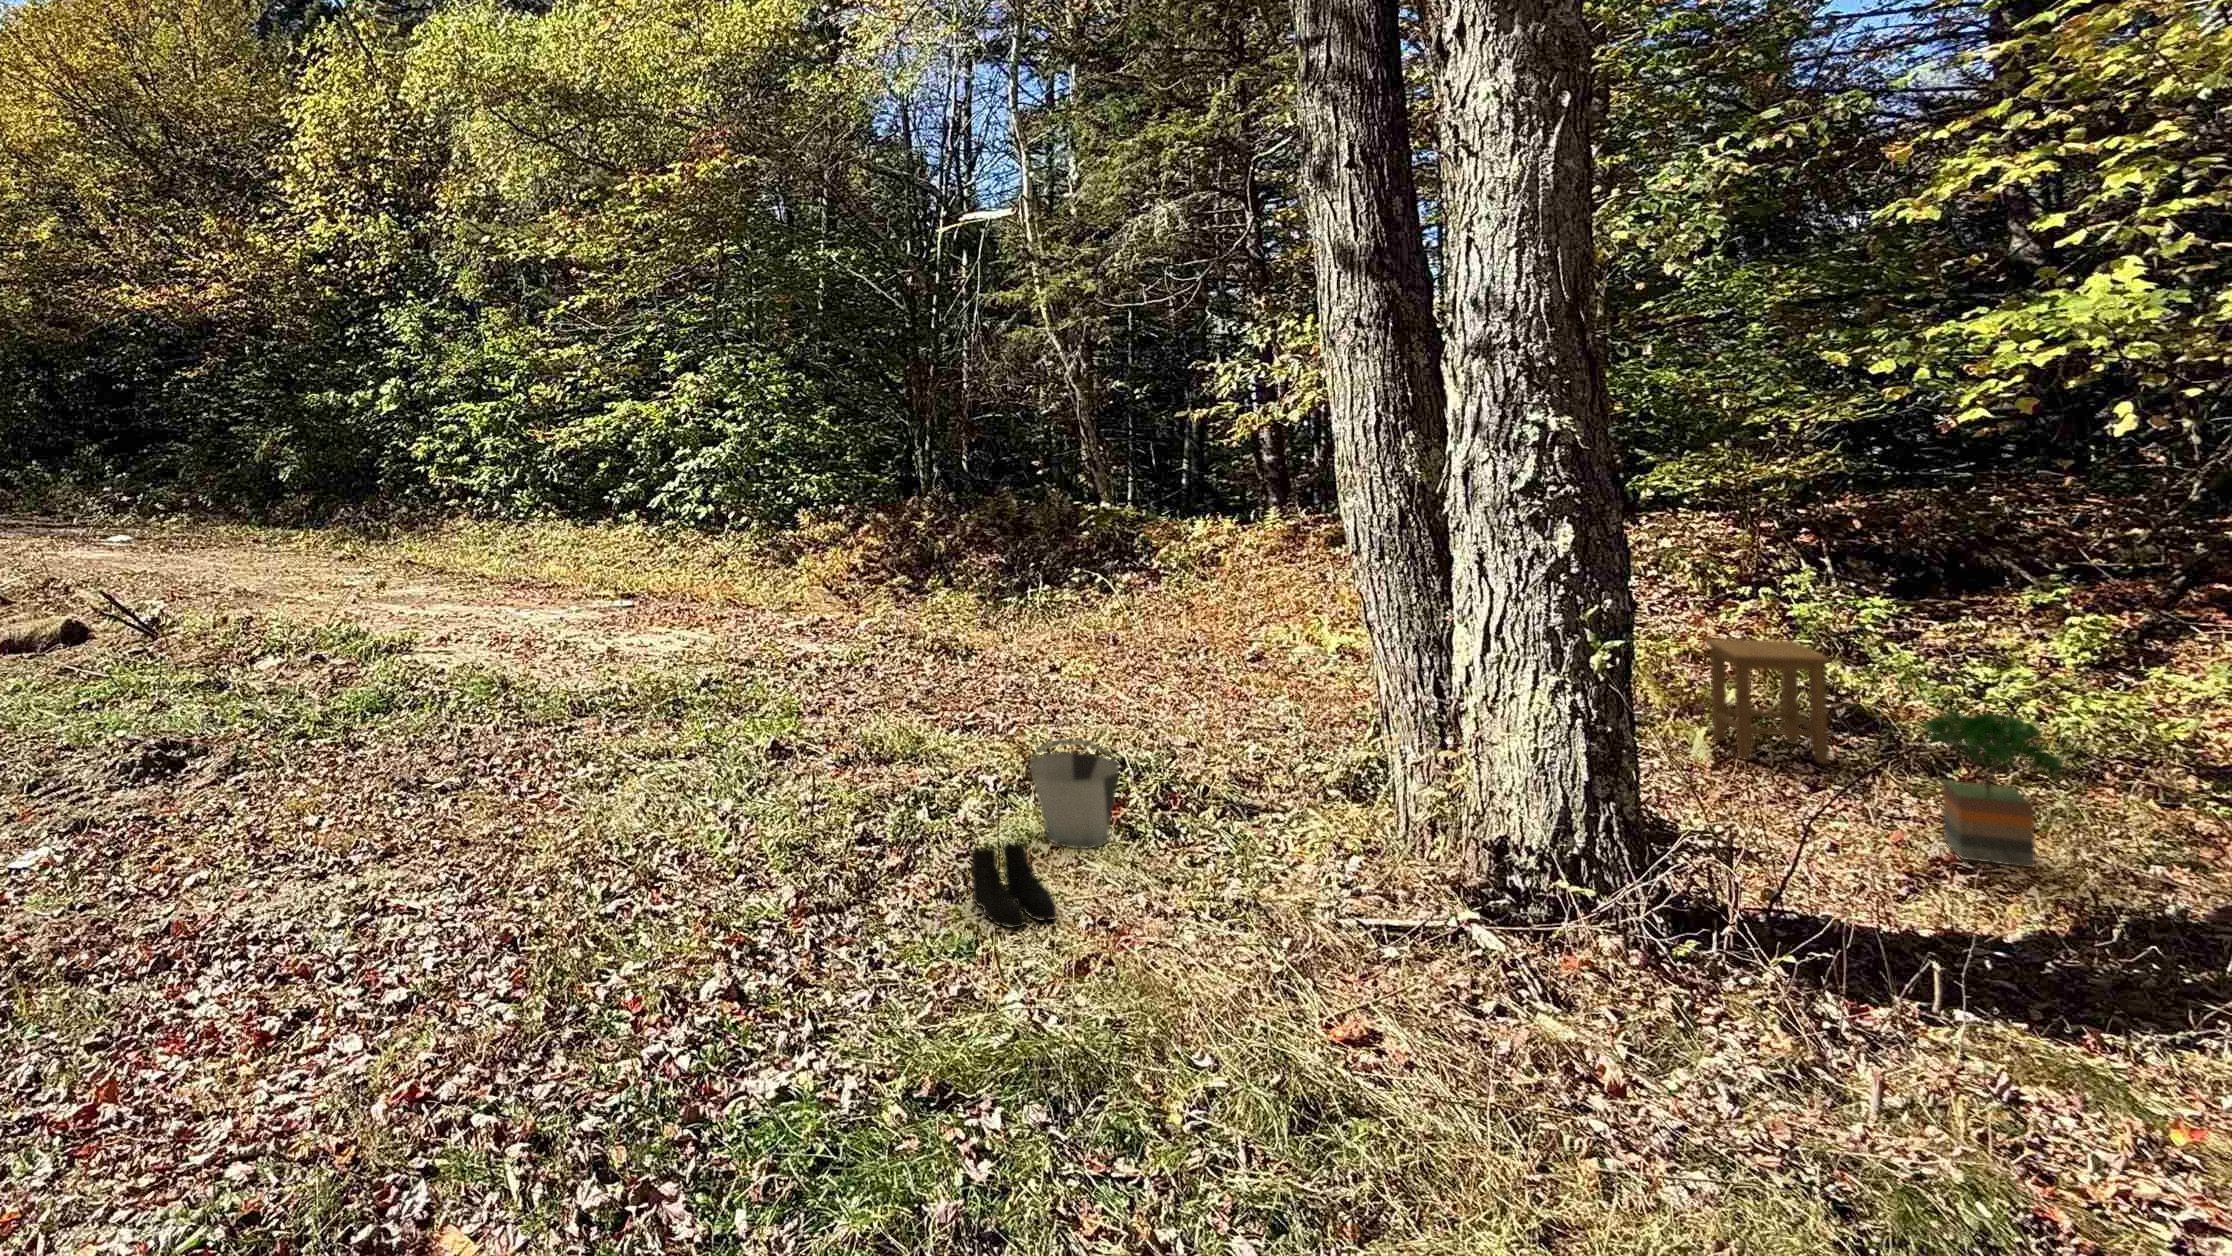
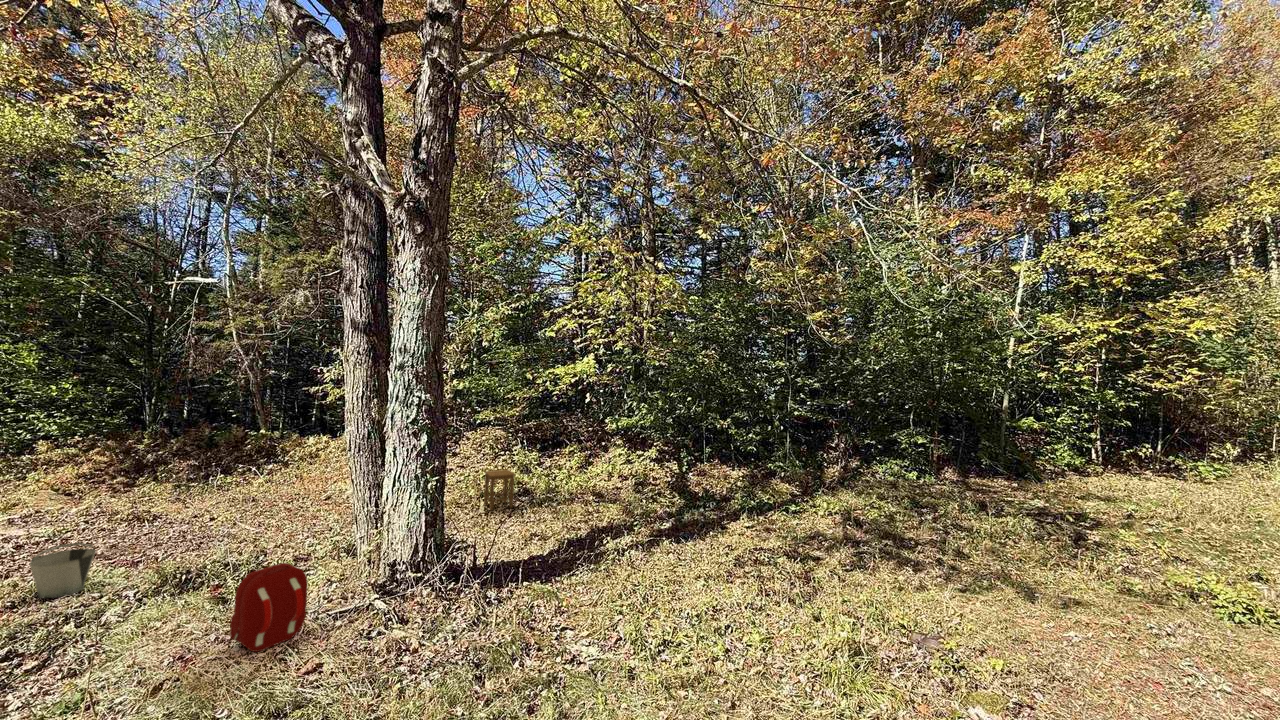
potted tree: present [1924,711,2065,868] -> none [532,485,562,532]
bucket: present [1030,739,1119,849] -> present [30,543,96,598]
backpack: none [1180,785,1320,956] -> present [230,563,308,652]
boots: present [971,842,1057,928] -> none [78,628,144,687]

